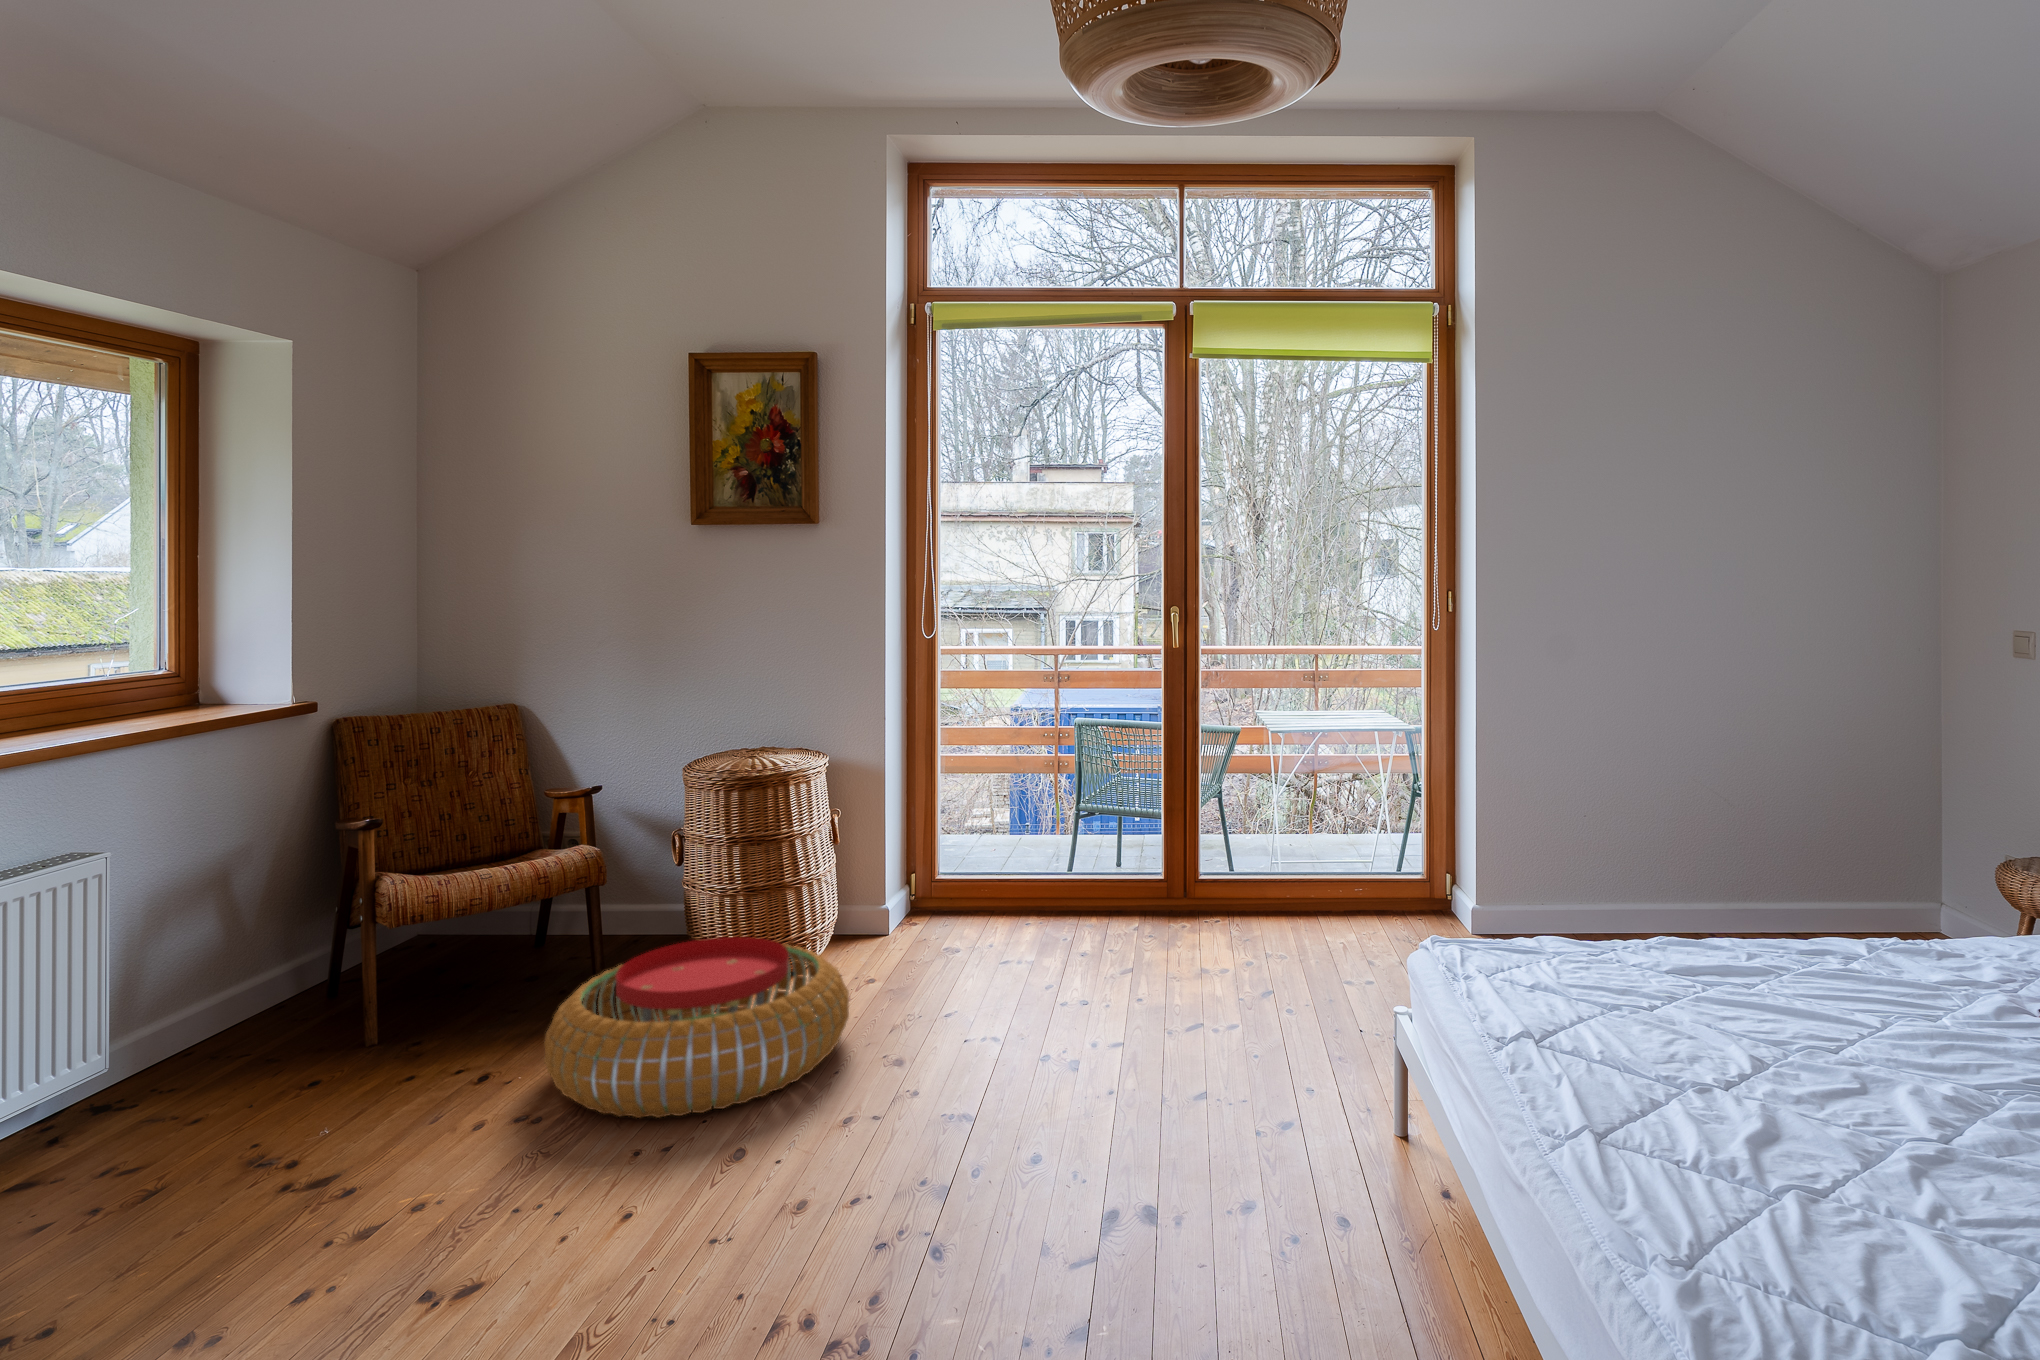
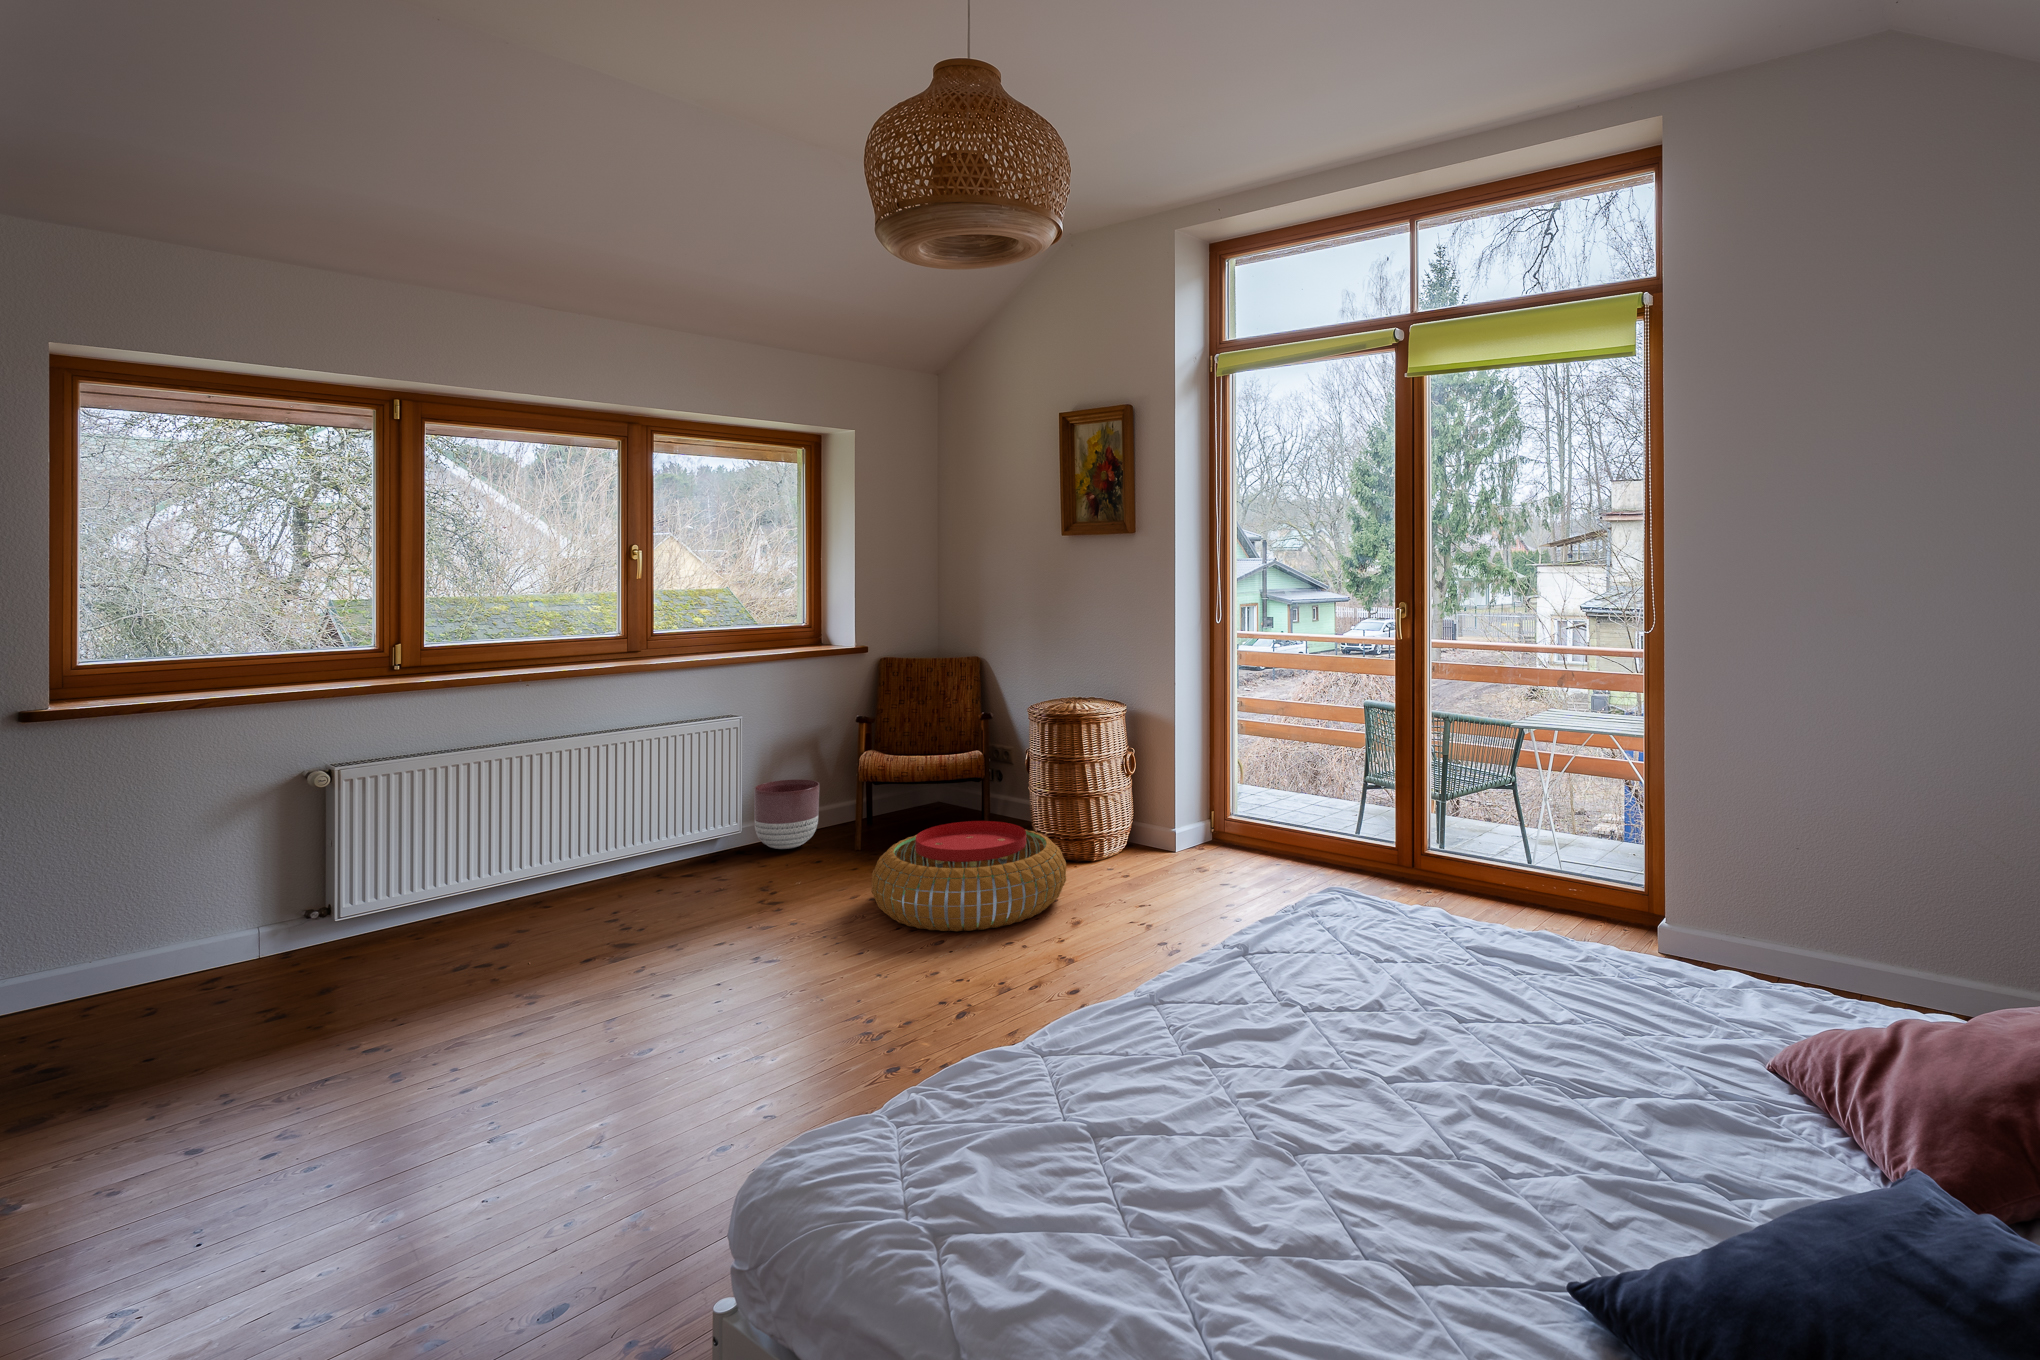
planter: none [143,943,284,1076] -> present [754,779,819,849]

